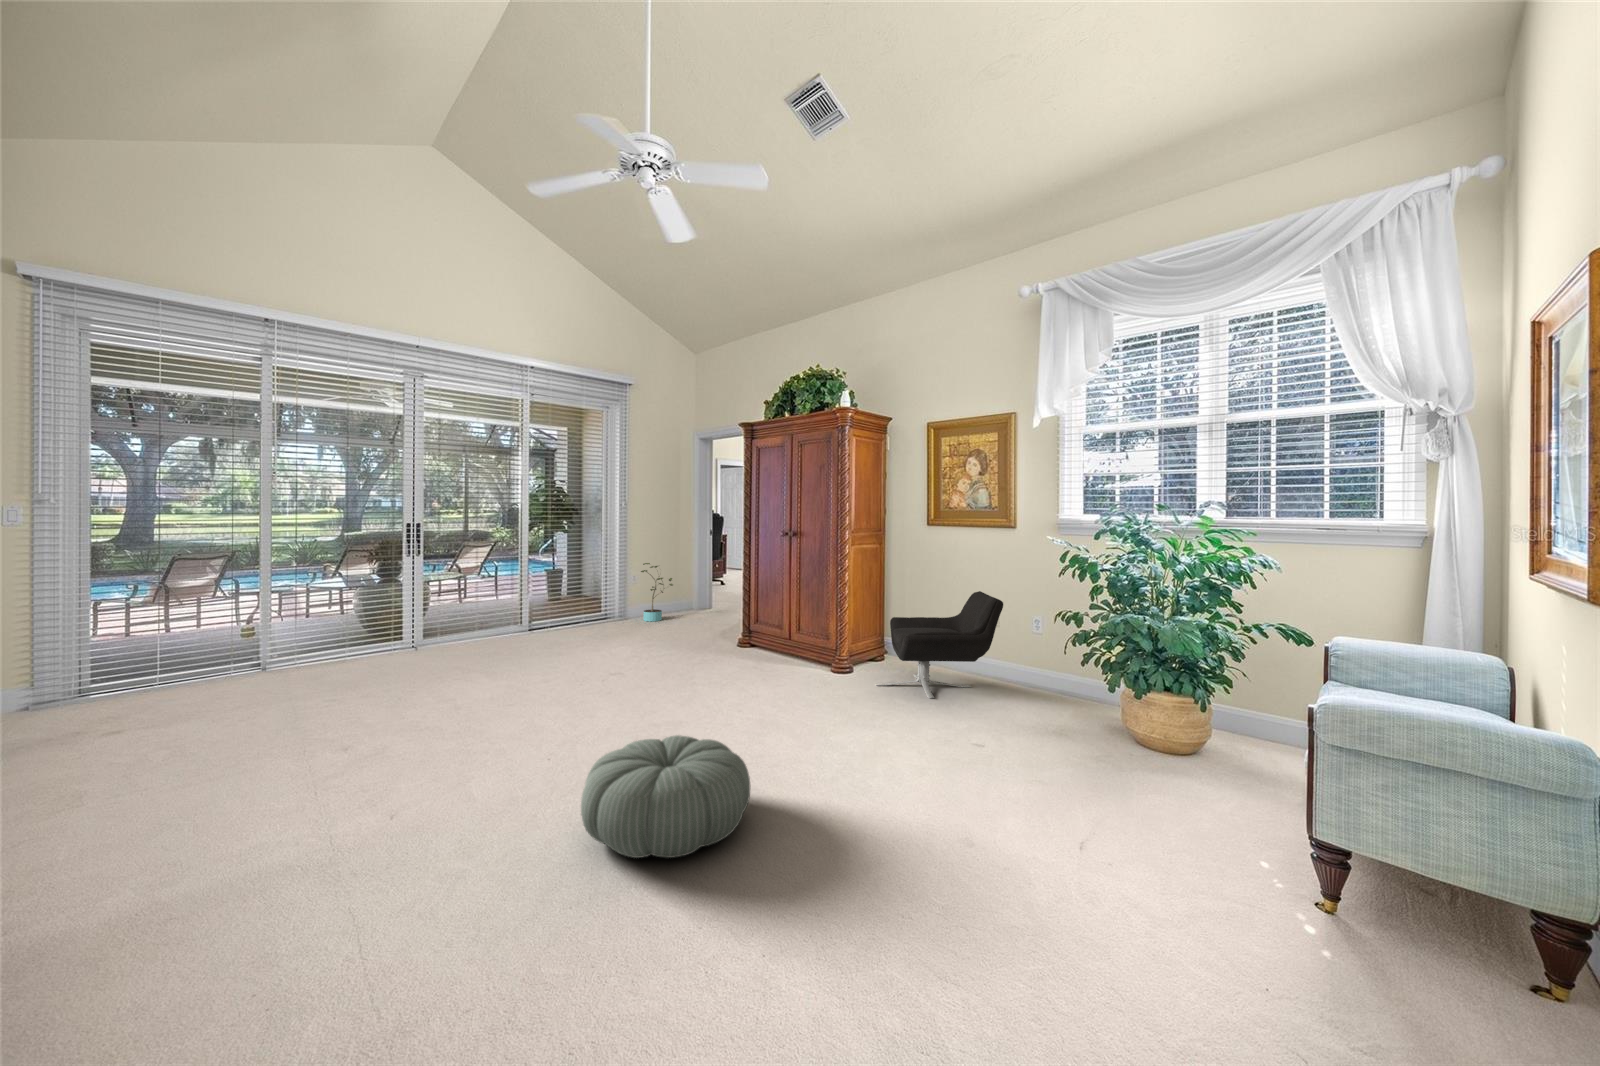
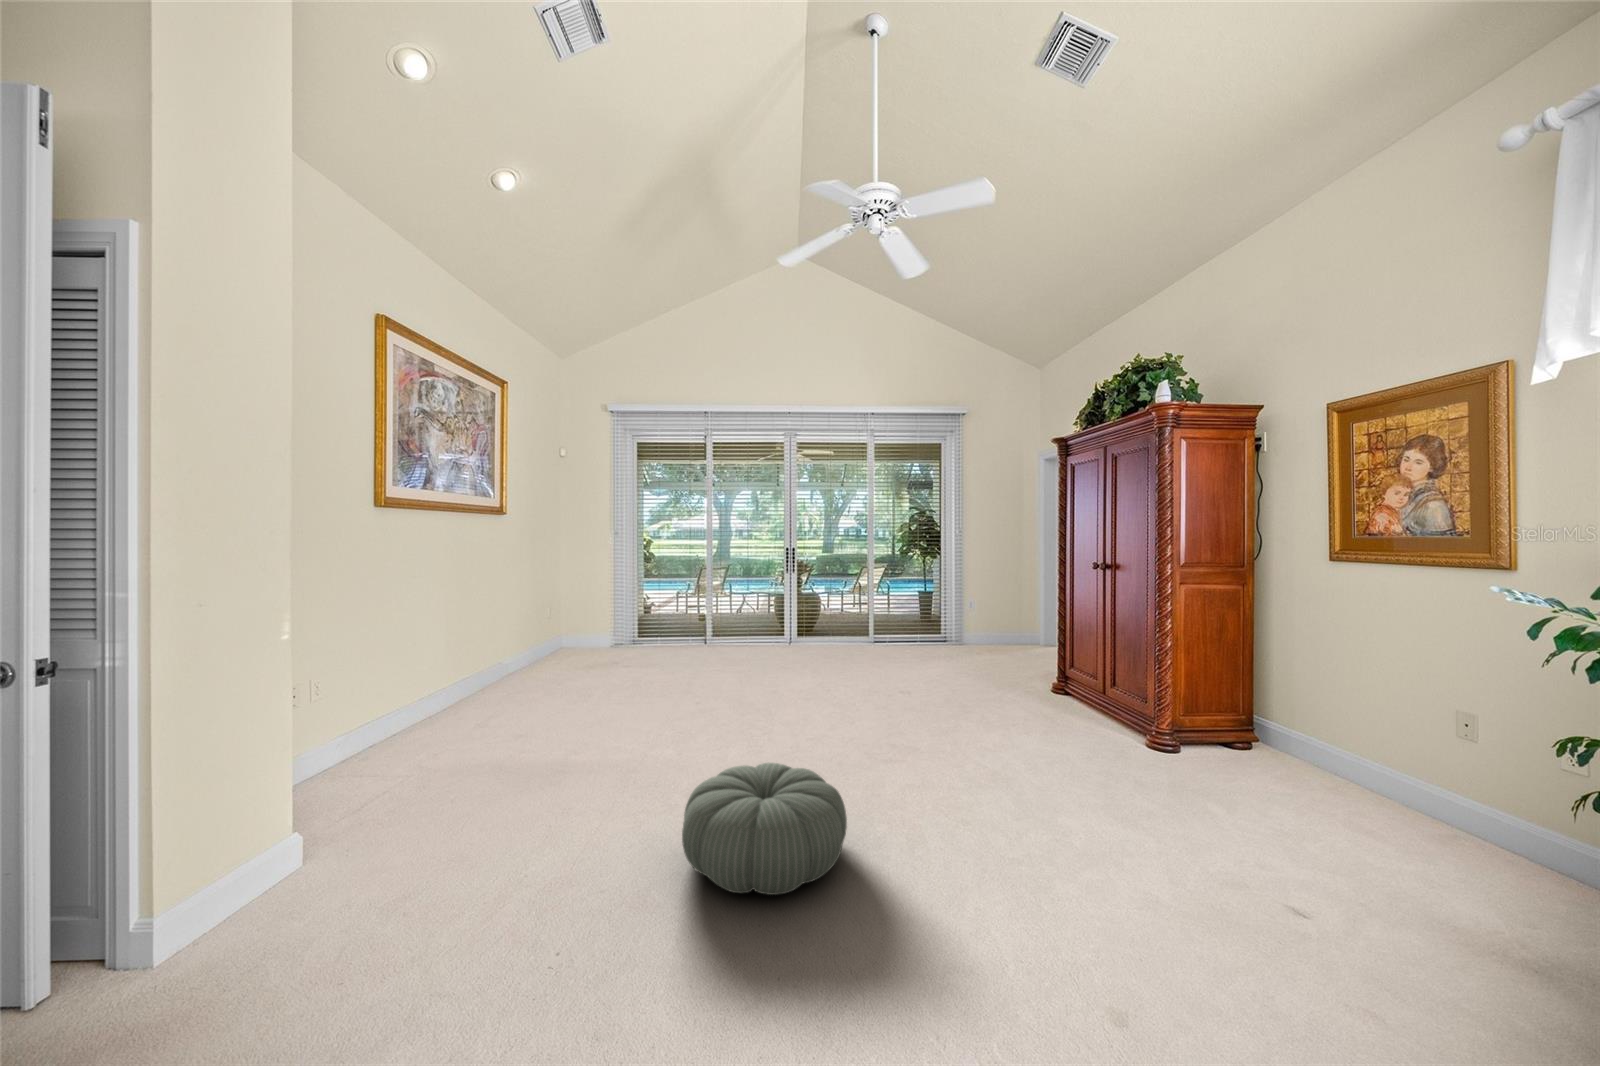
potted plant: present [641,563,673,621] -> none [983,588,1020,649]
lounge chair: present [876,591,1003,698] -> none [1191,677,1448,839]

